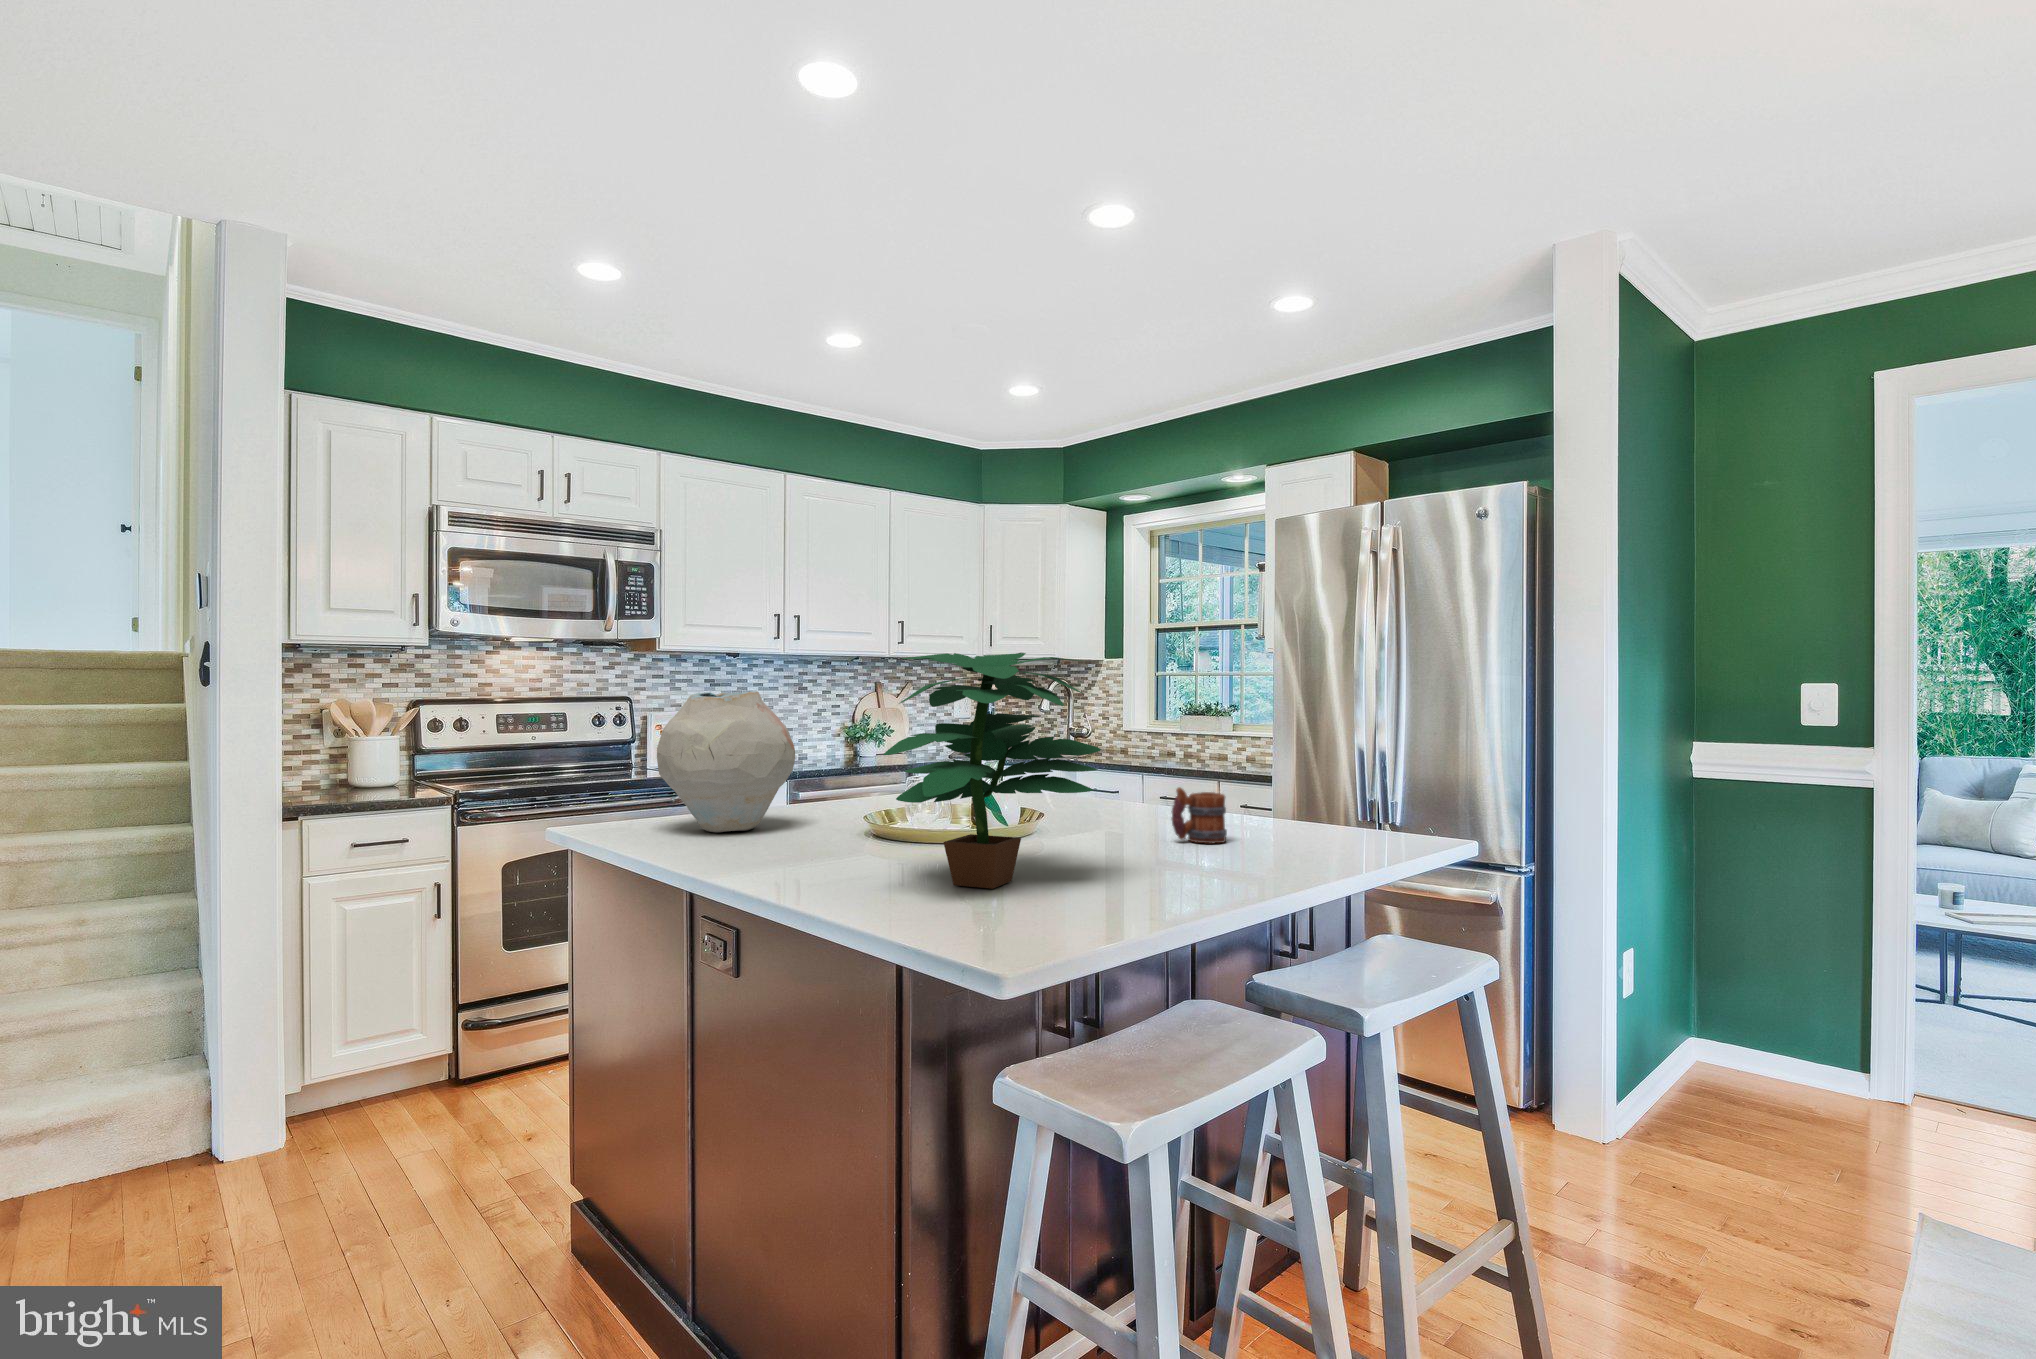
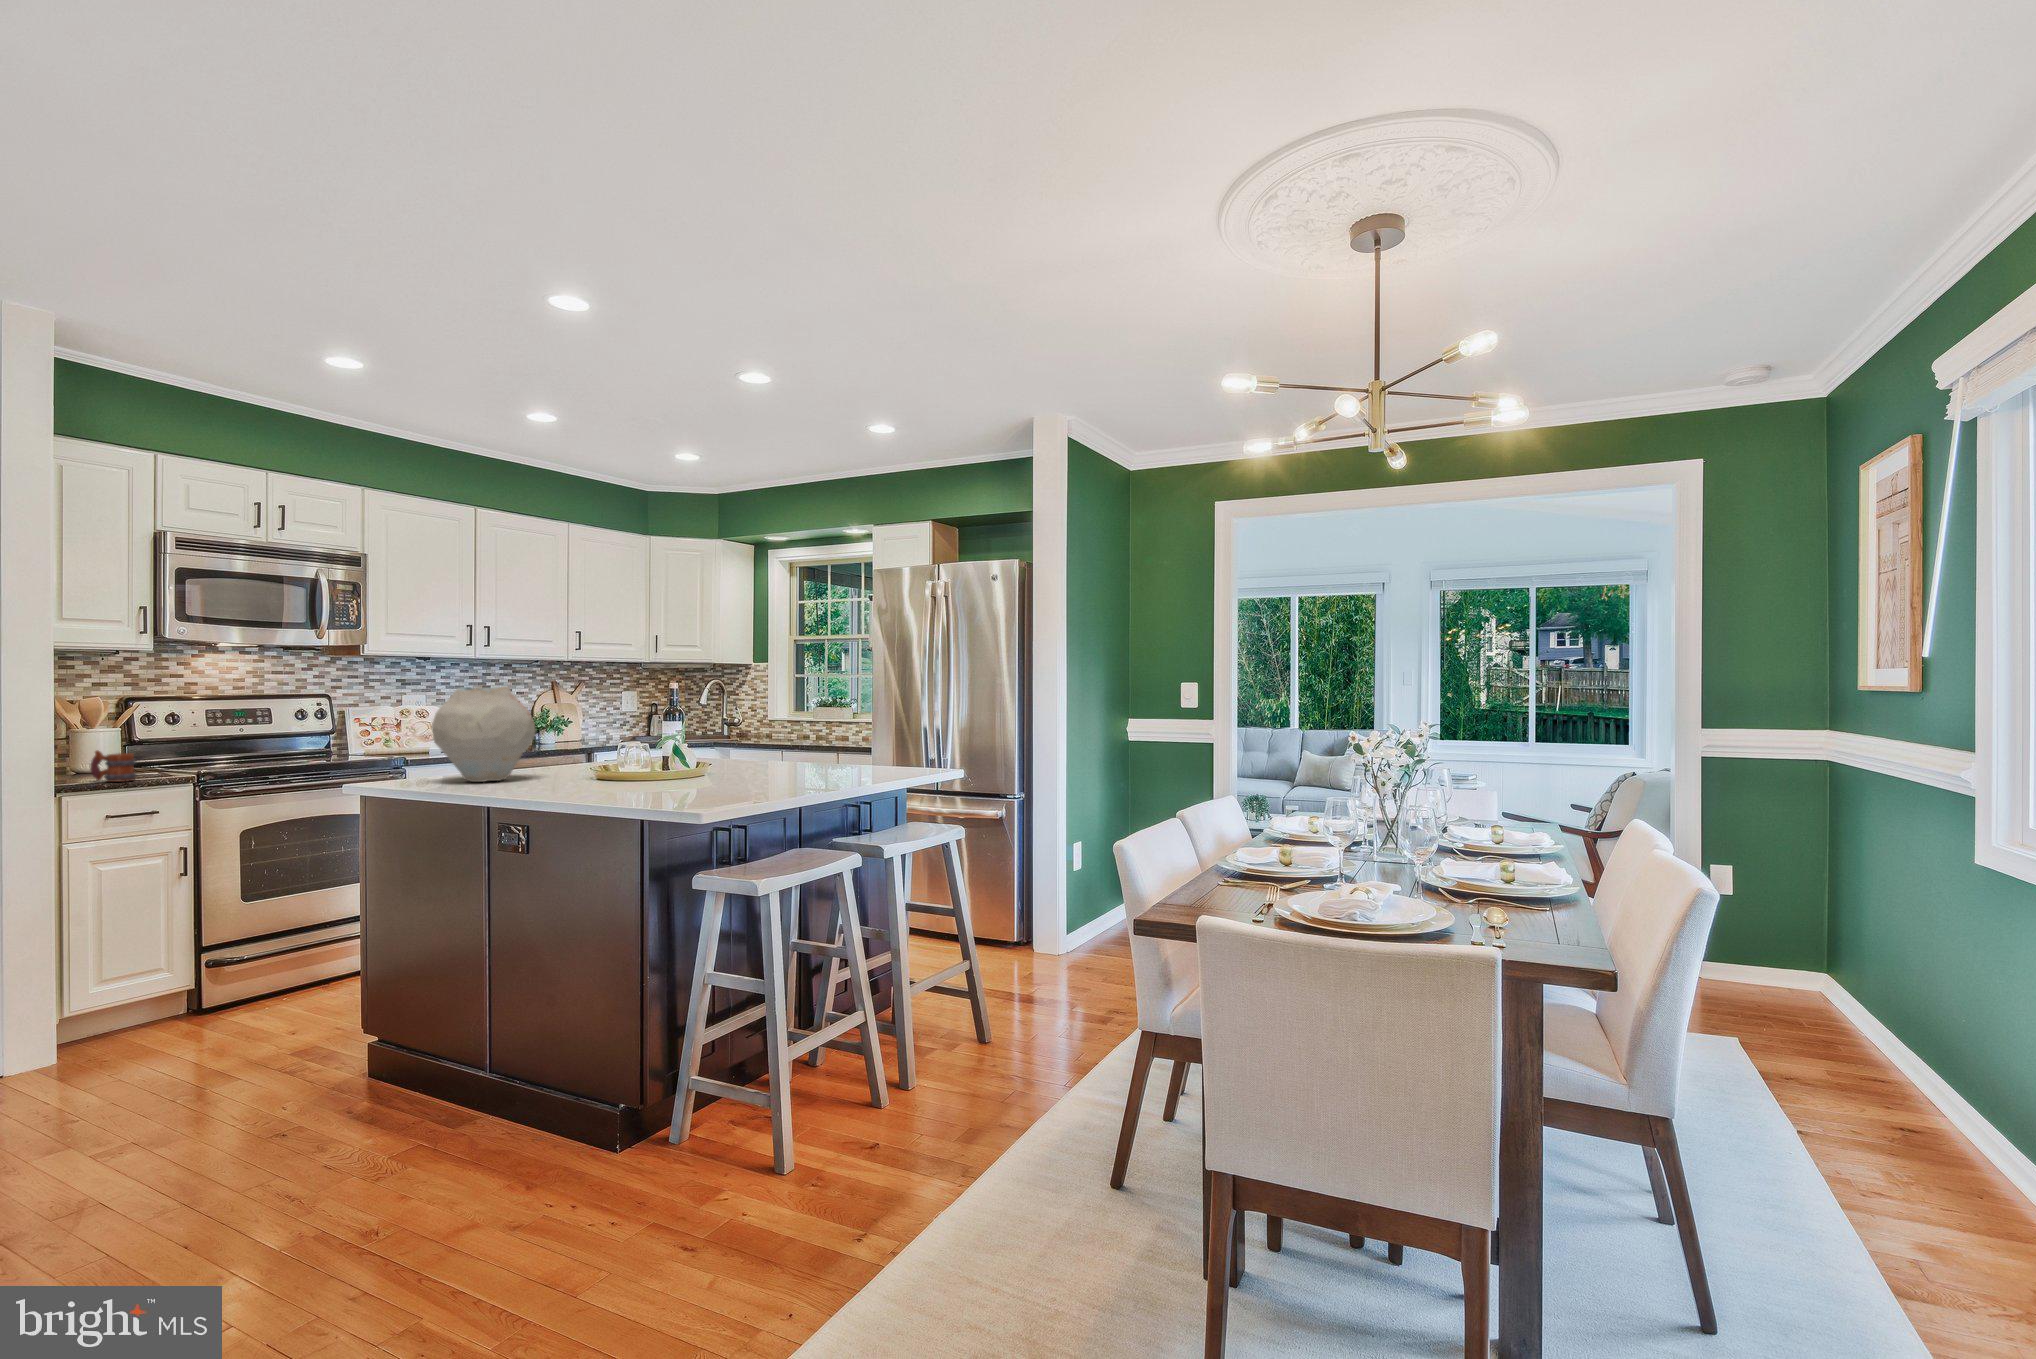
potted plant: present [883,653,1101,889] -> none [623,662,750,795]
mug: present [1171,787,1227,843] -> present [90,750,136,782]

